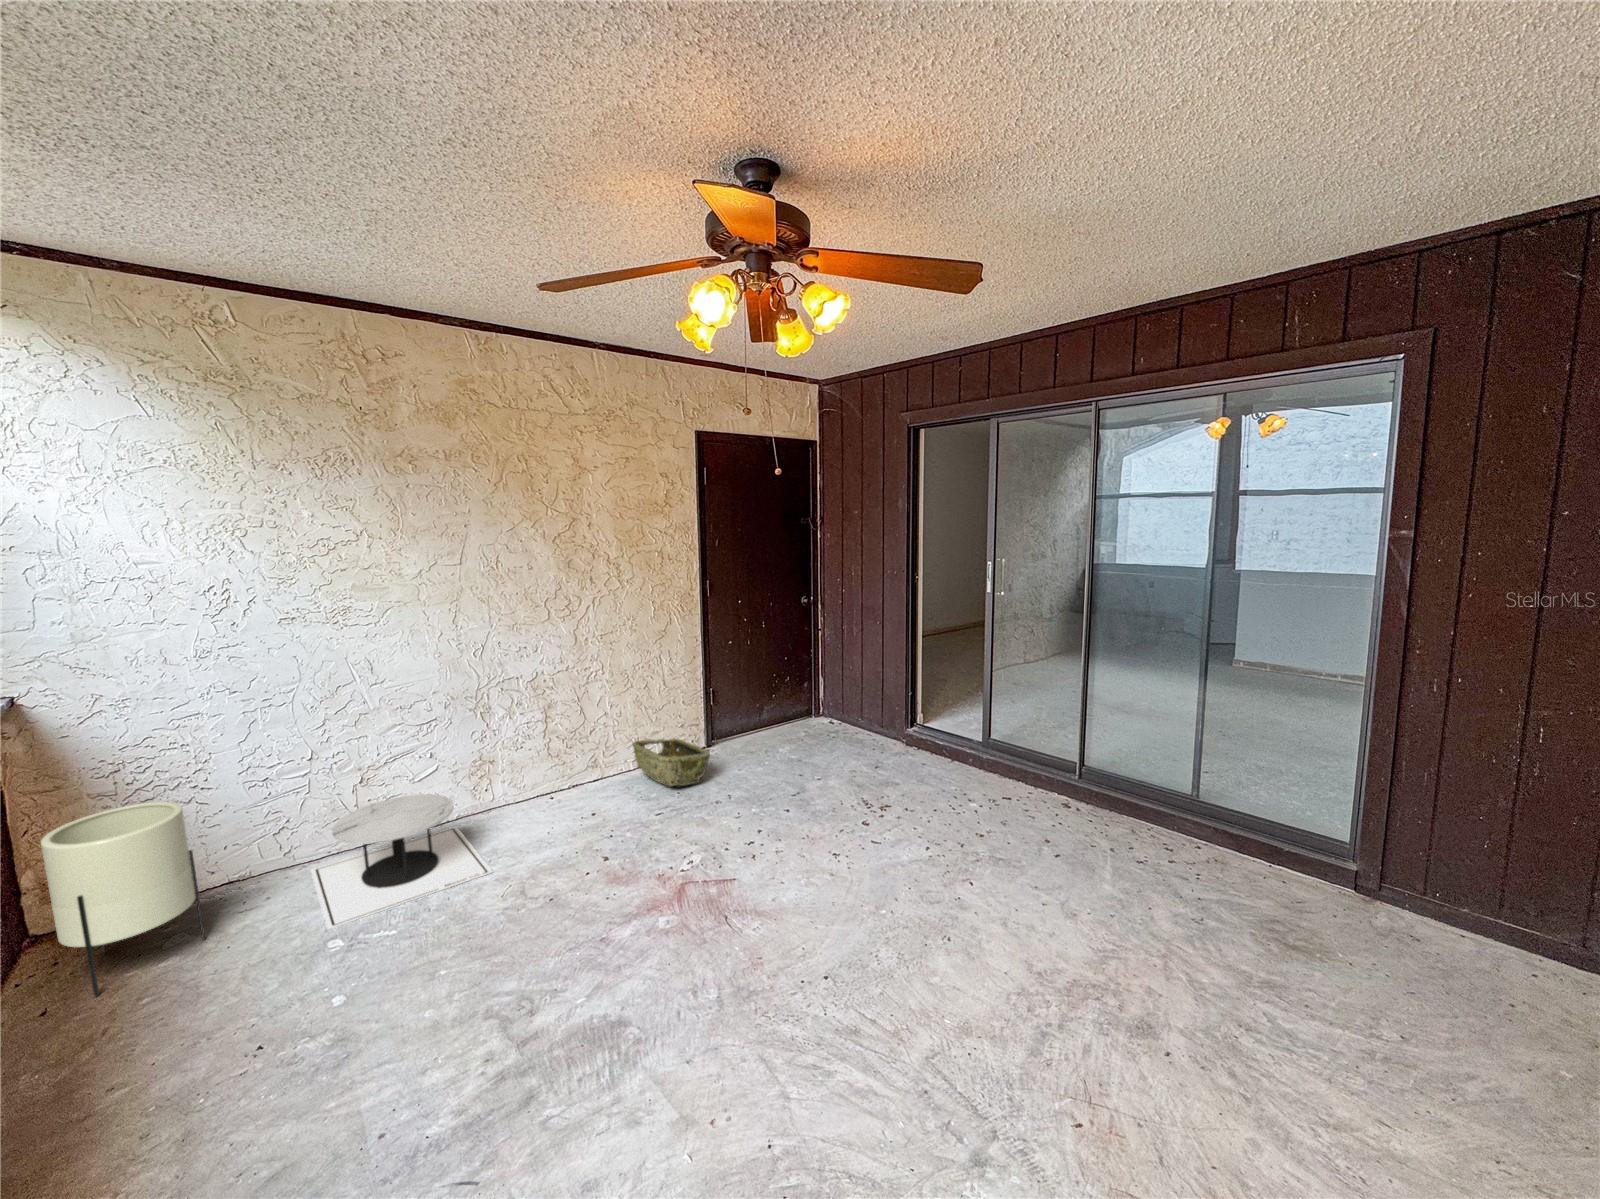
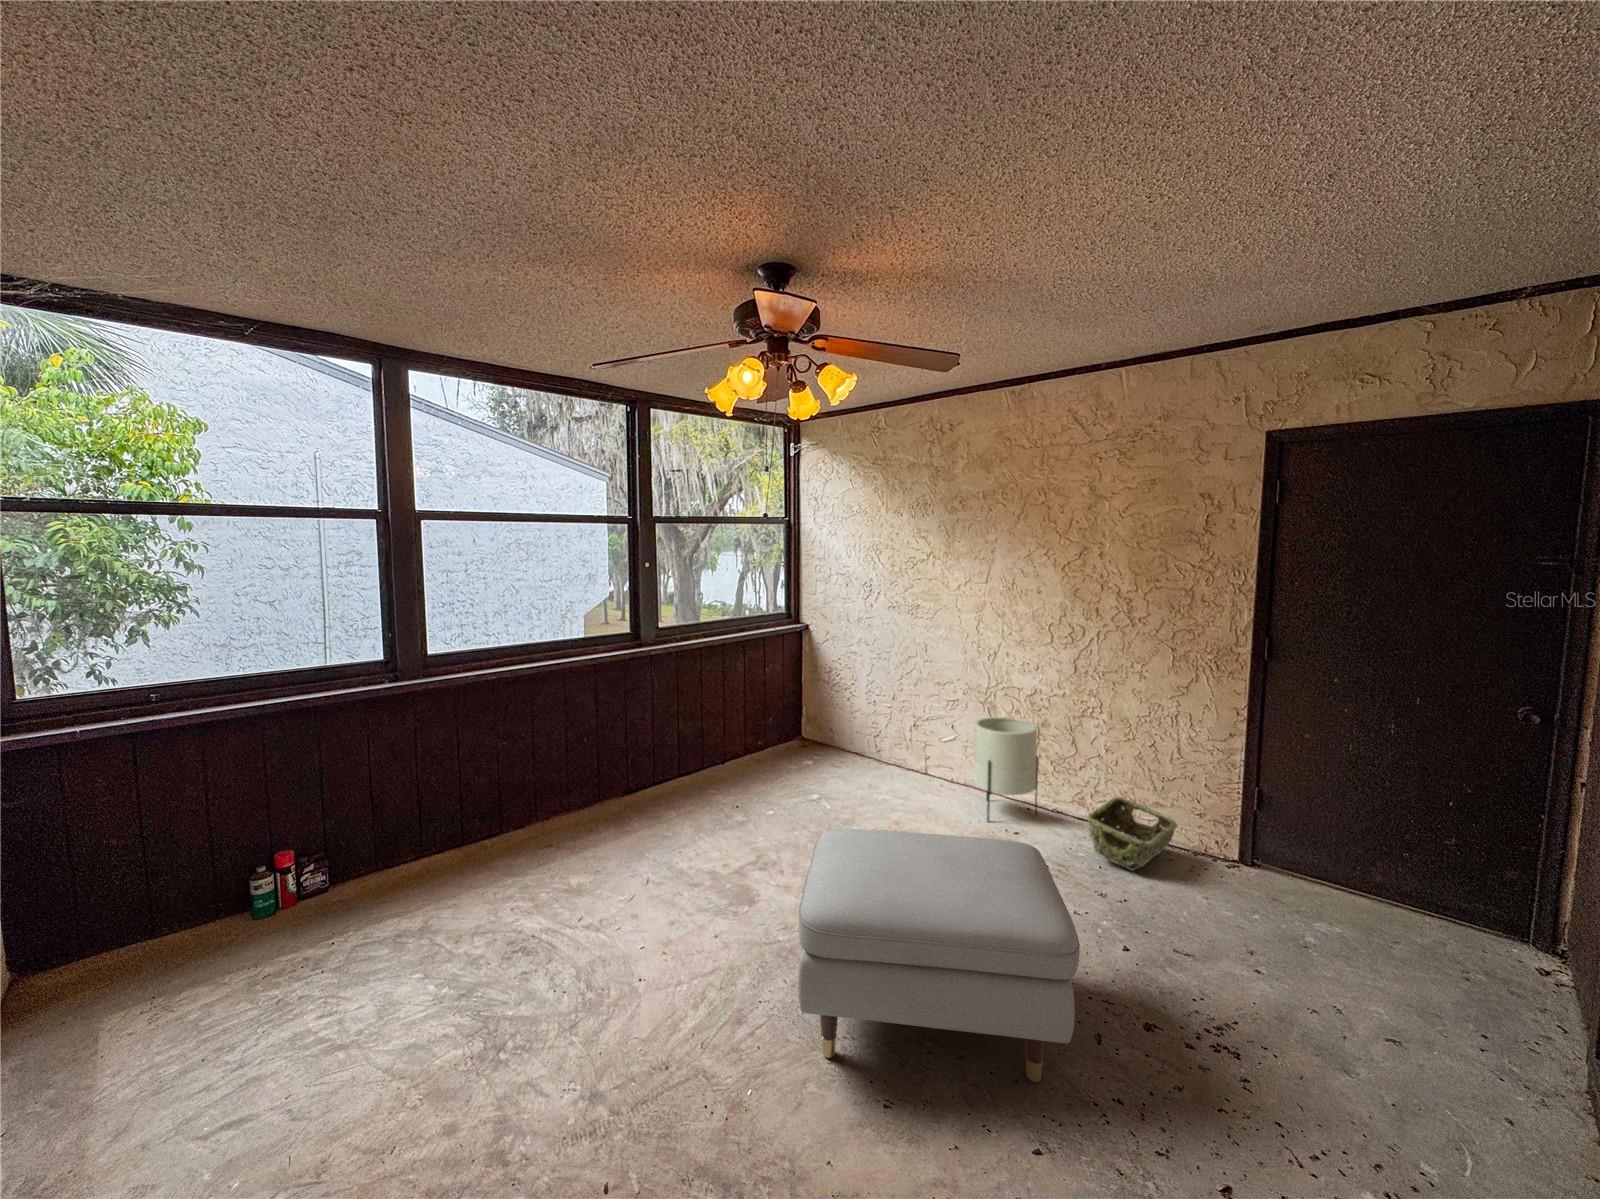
ottoman: none [741,752,941,971] -> present [798,829,1080,1082]
side table: present [310,794,493,929] -> none [824,738,956,816]
planter: present [41,802,205,997] -> present [973,717,1038,821]

